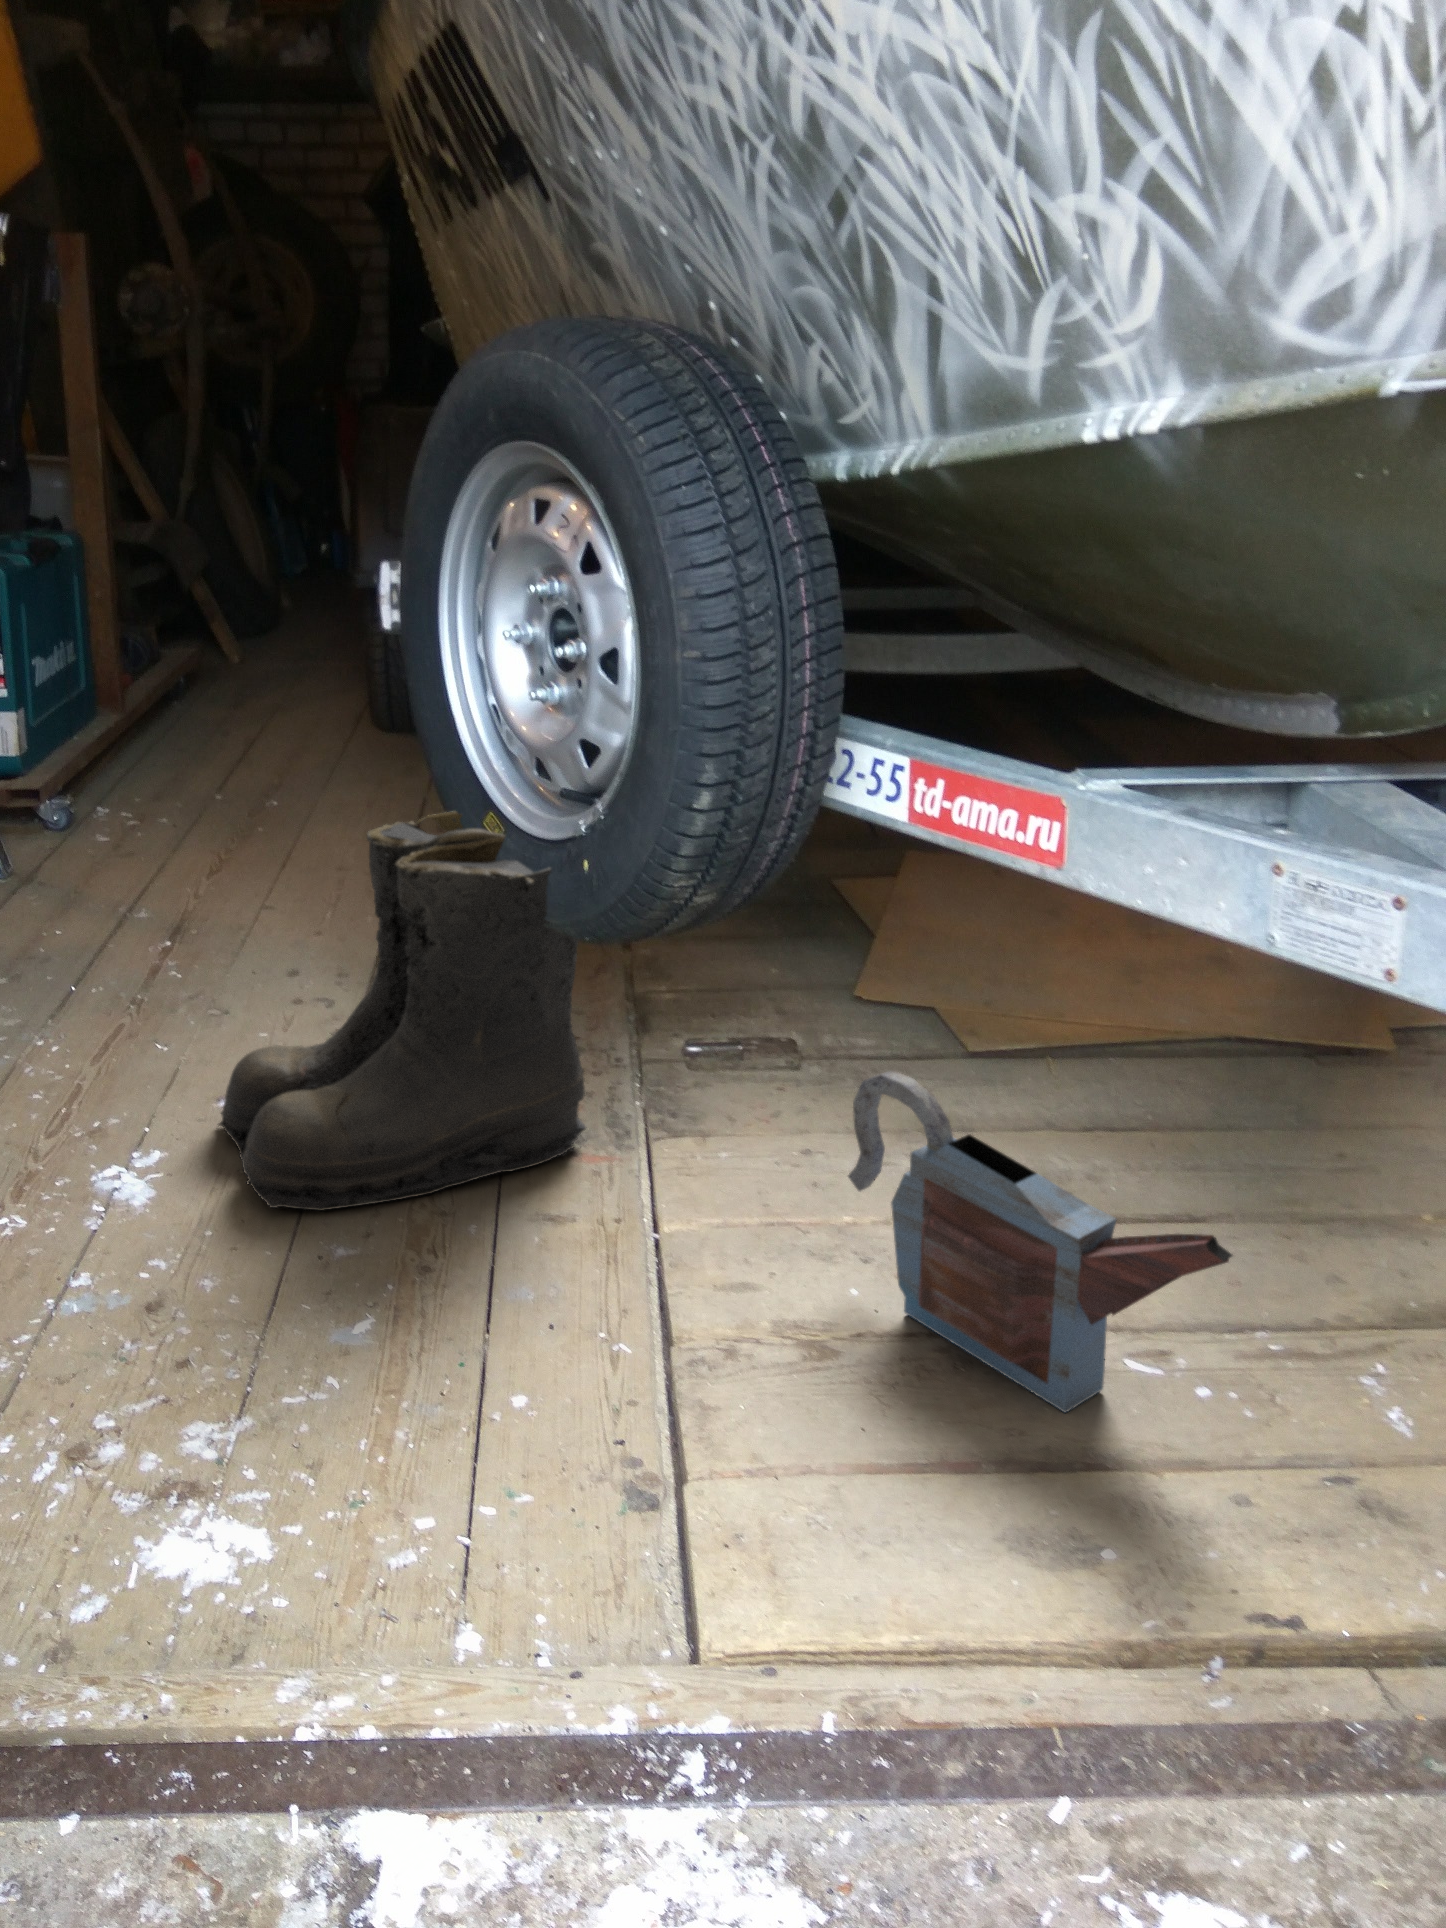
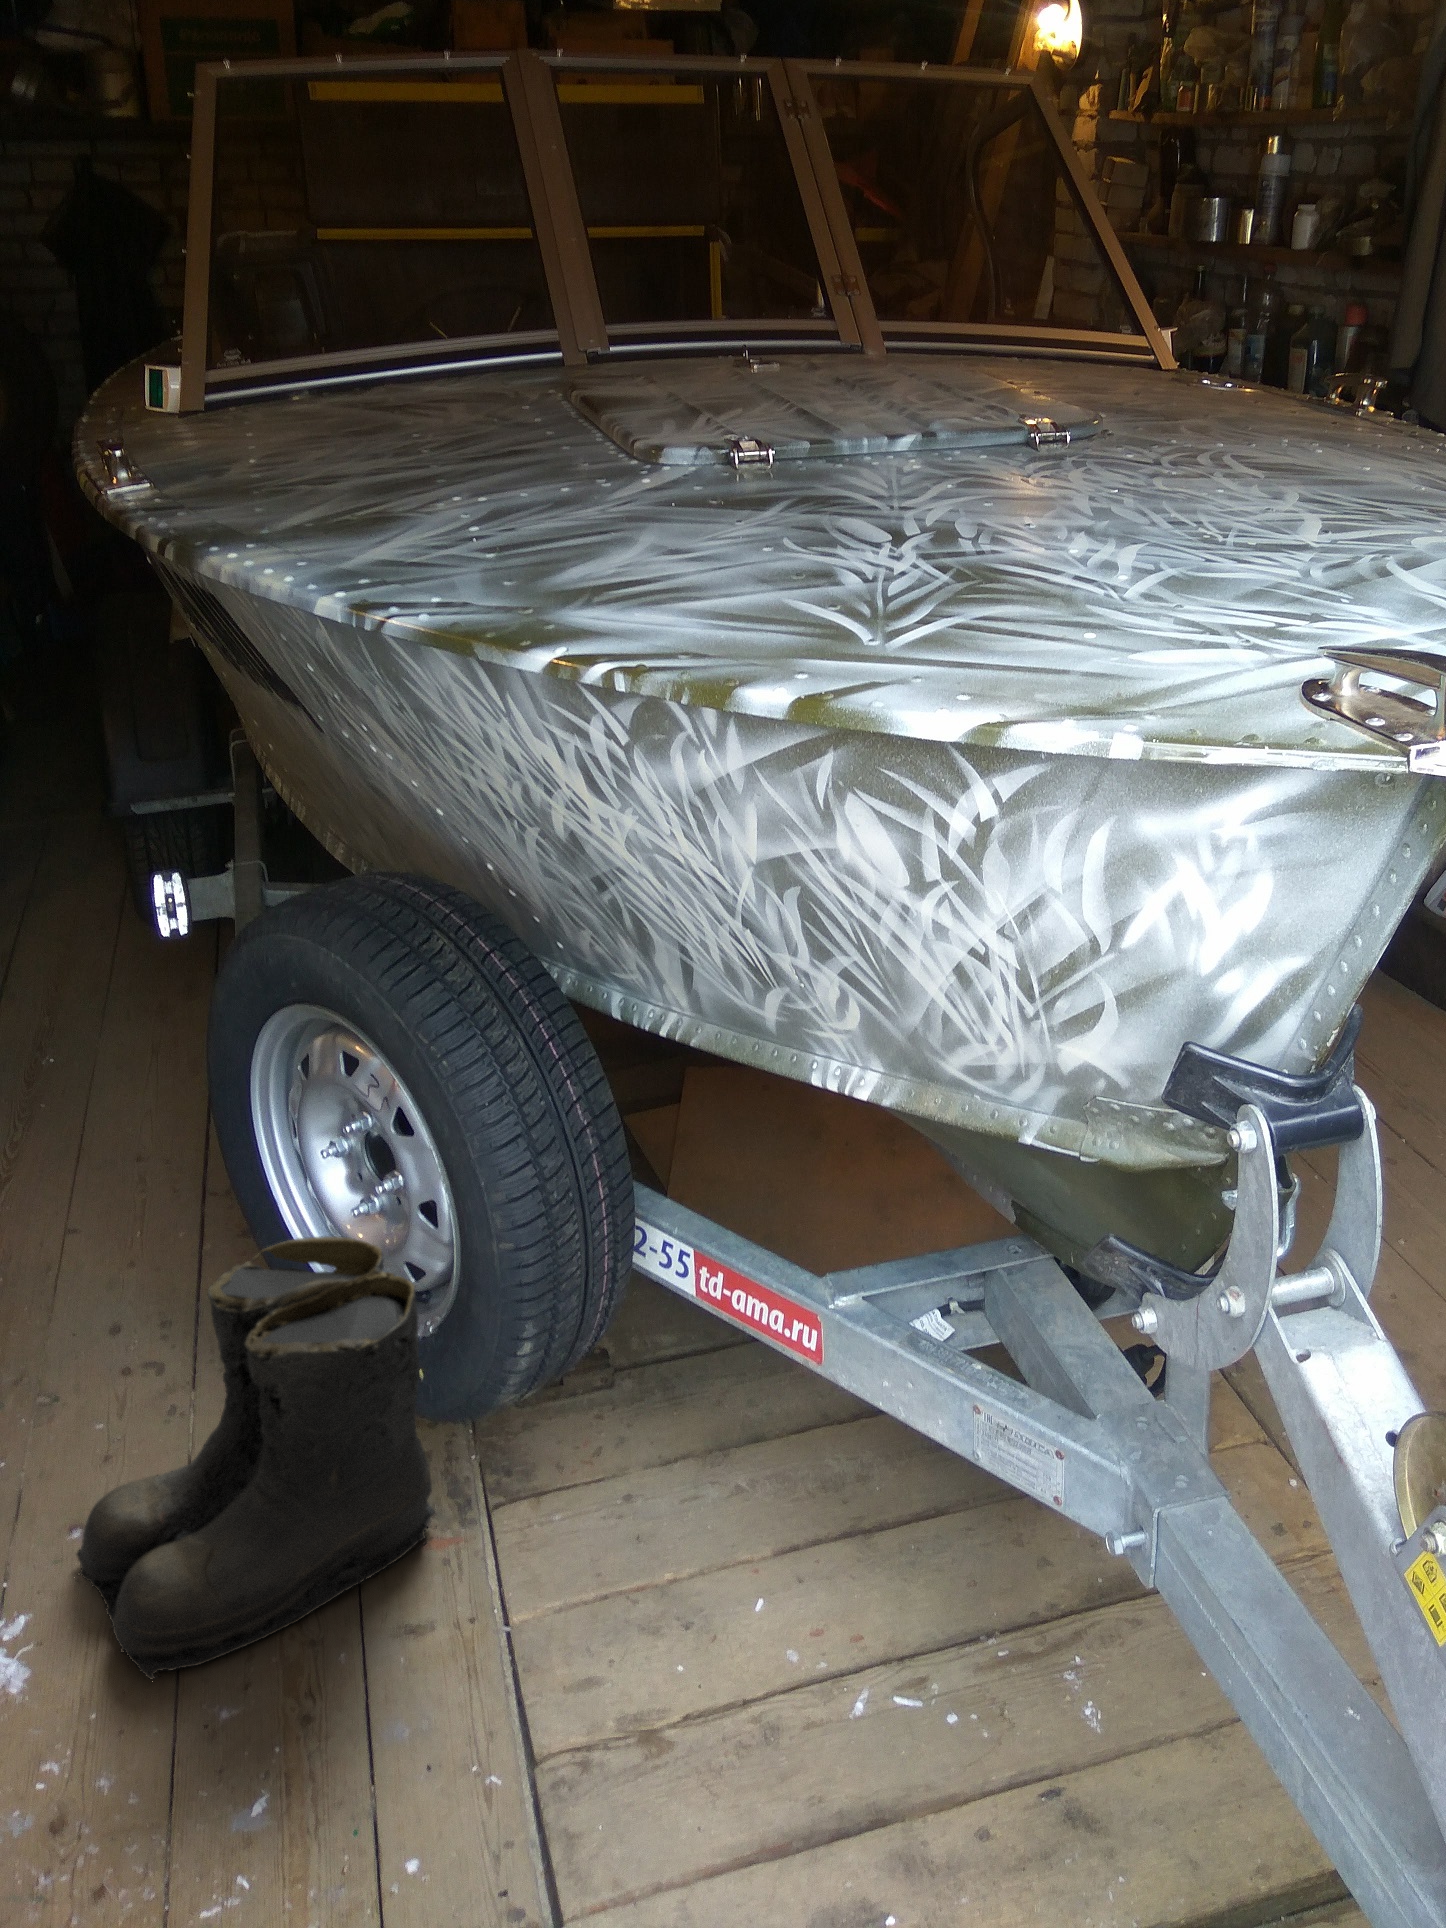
watering can: present [848,1070,1232,1413] -> none [670,1495,965,1769]

